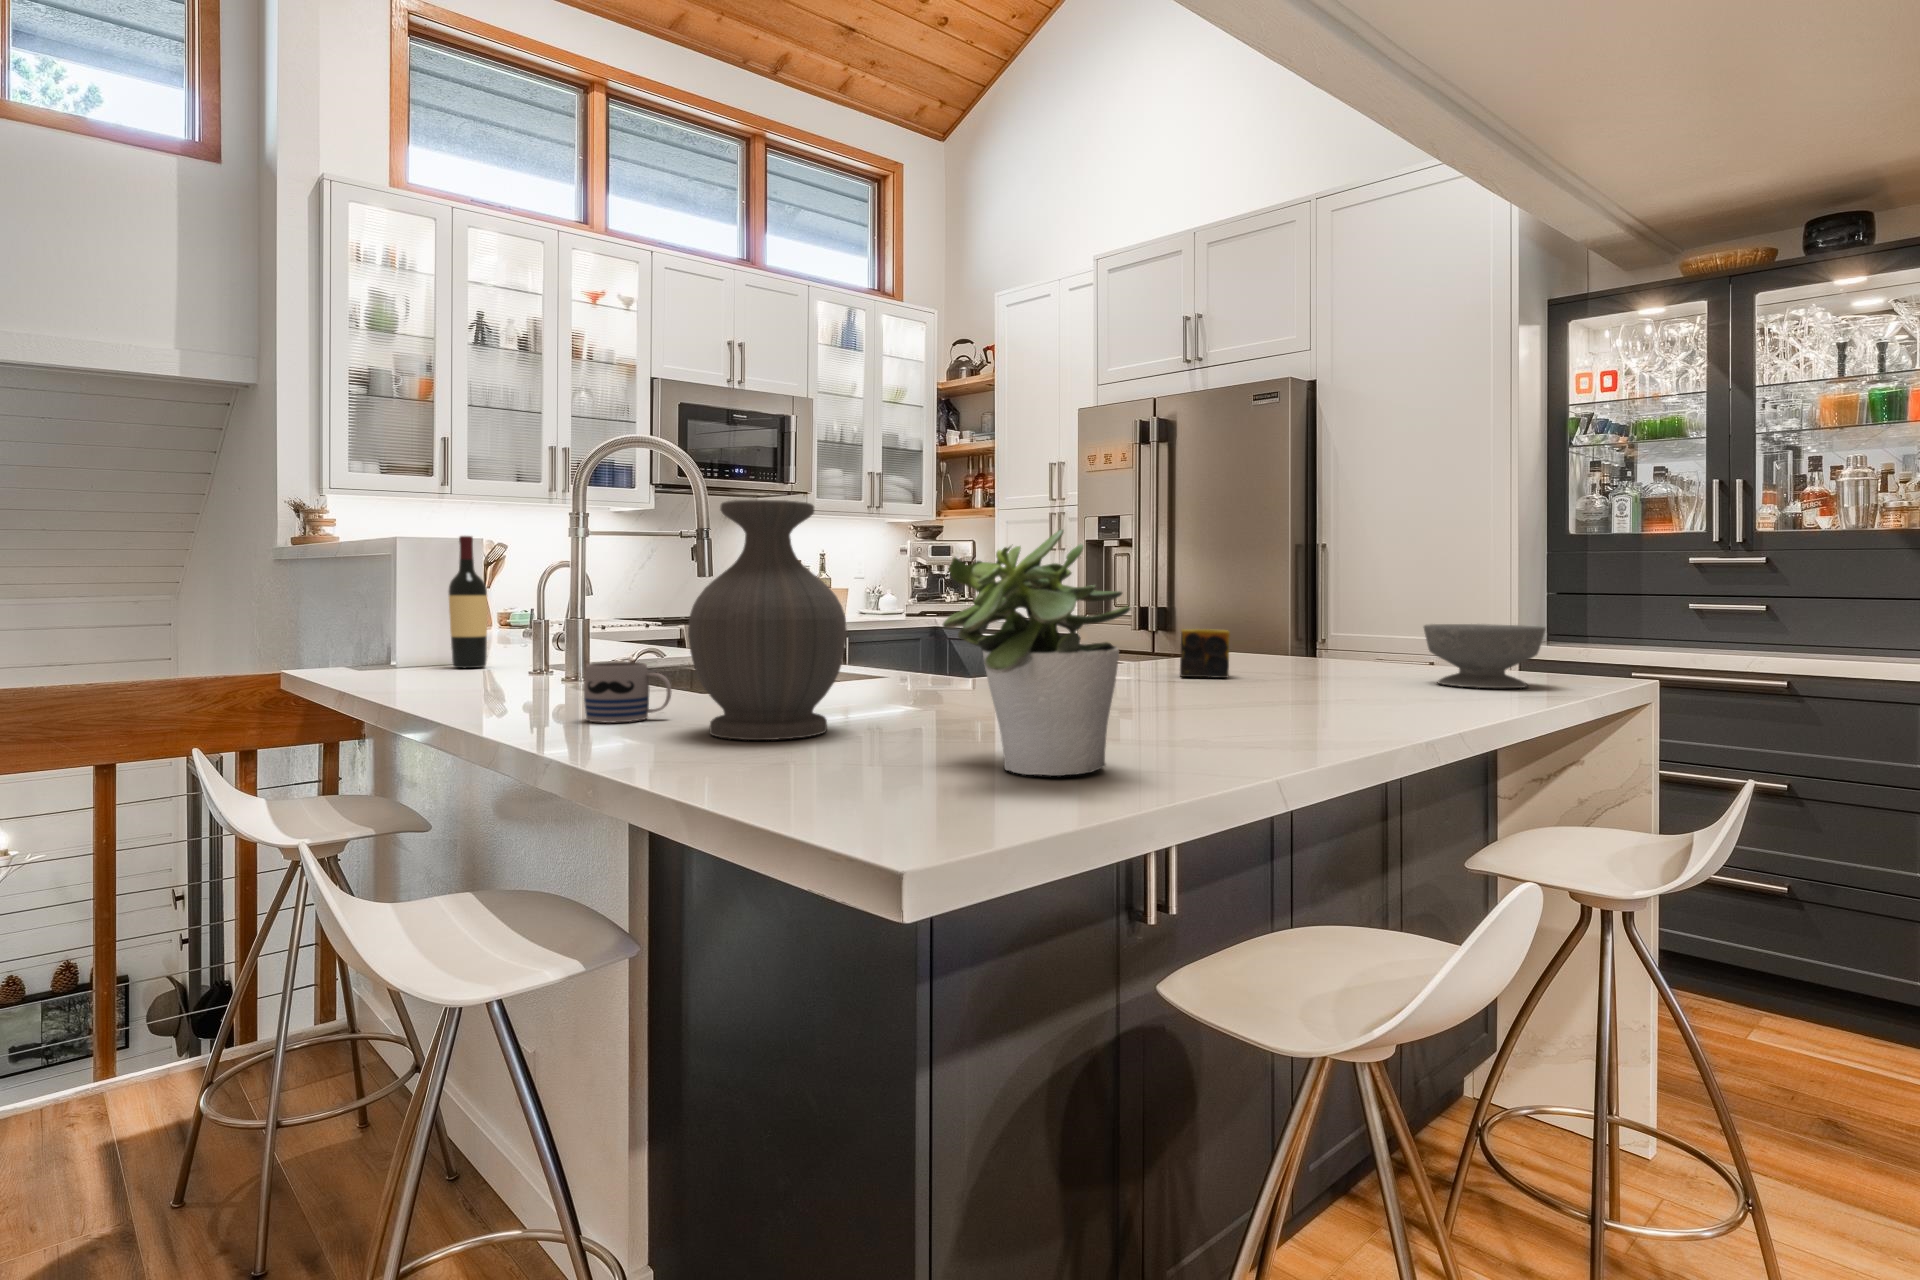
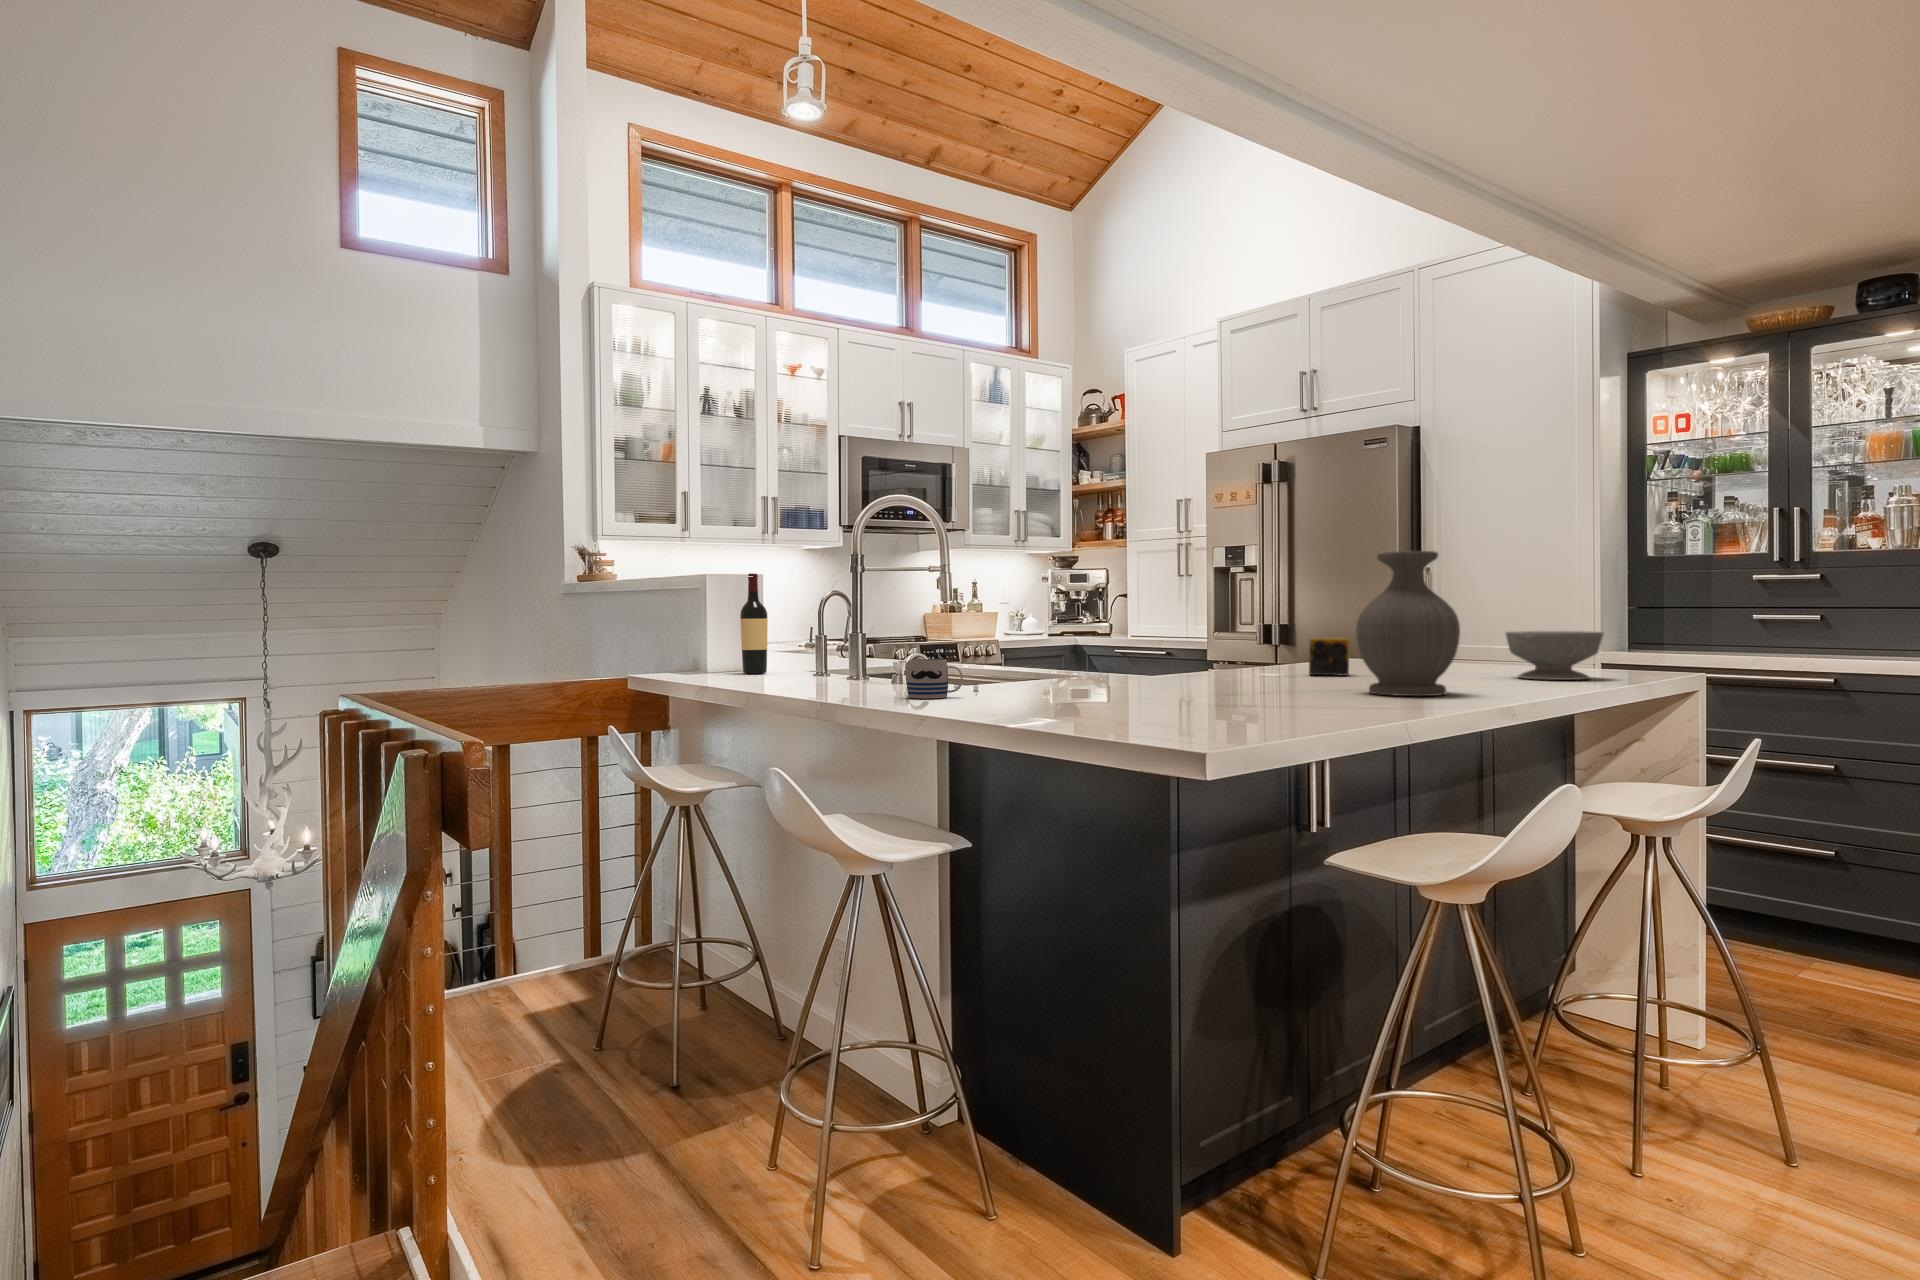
vase: present [688,500,847,740] -> present [1356,551,1460,696]
potted plant: present [943,529,1131,776] -> none [1168,568,1291,717]

